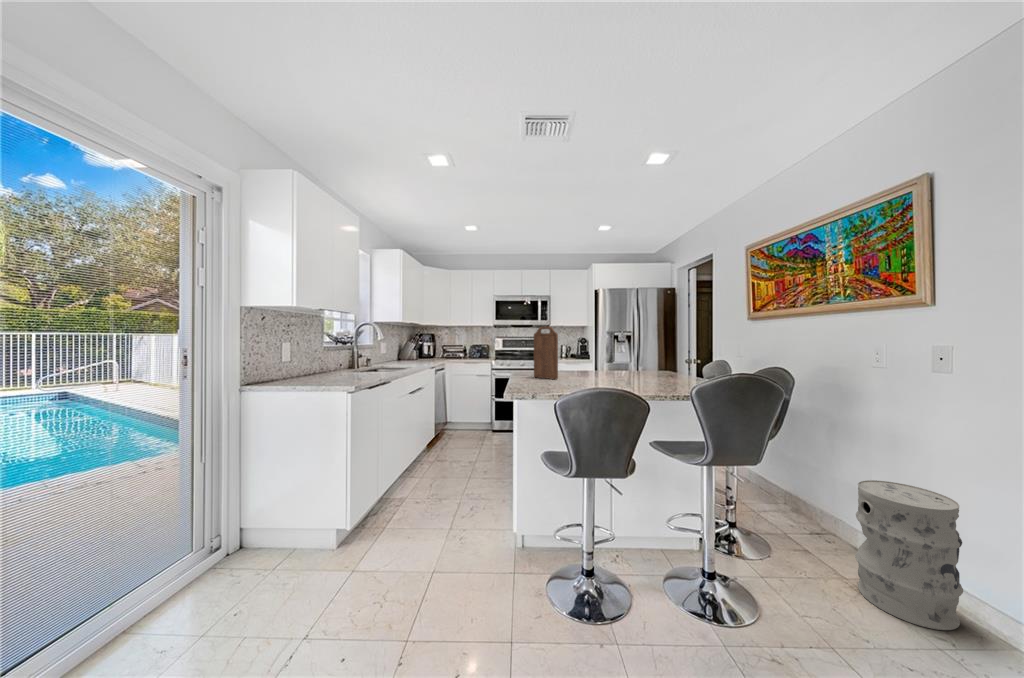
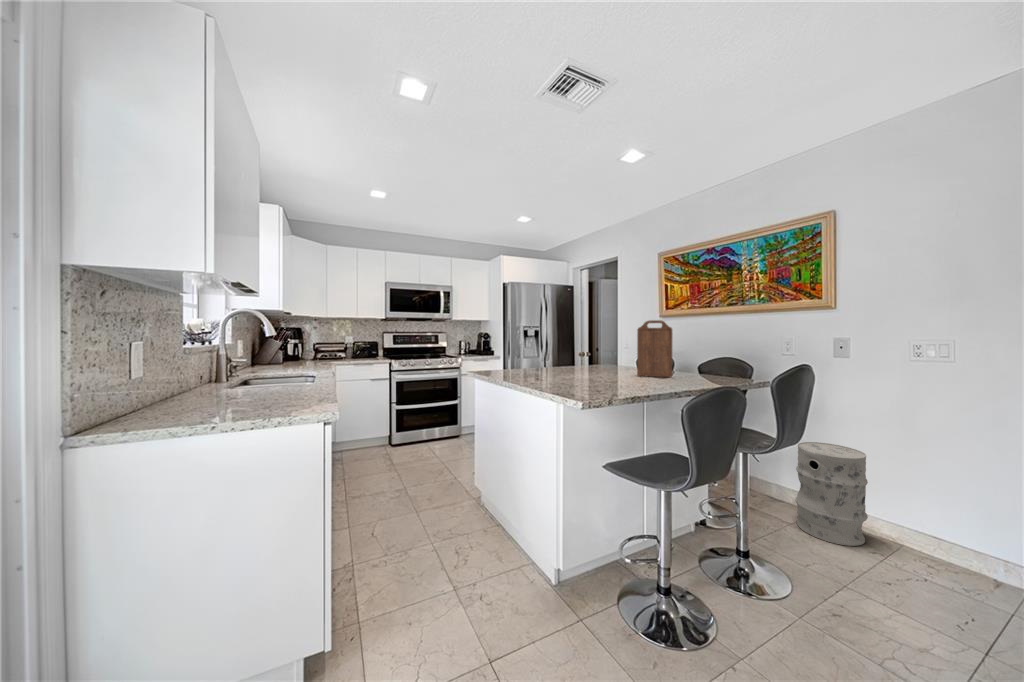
cutting board: present [534,326,558,379] -> present [637,320,672,377]

